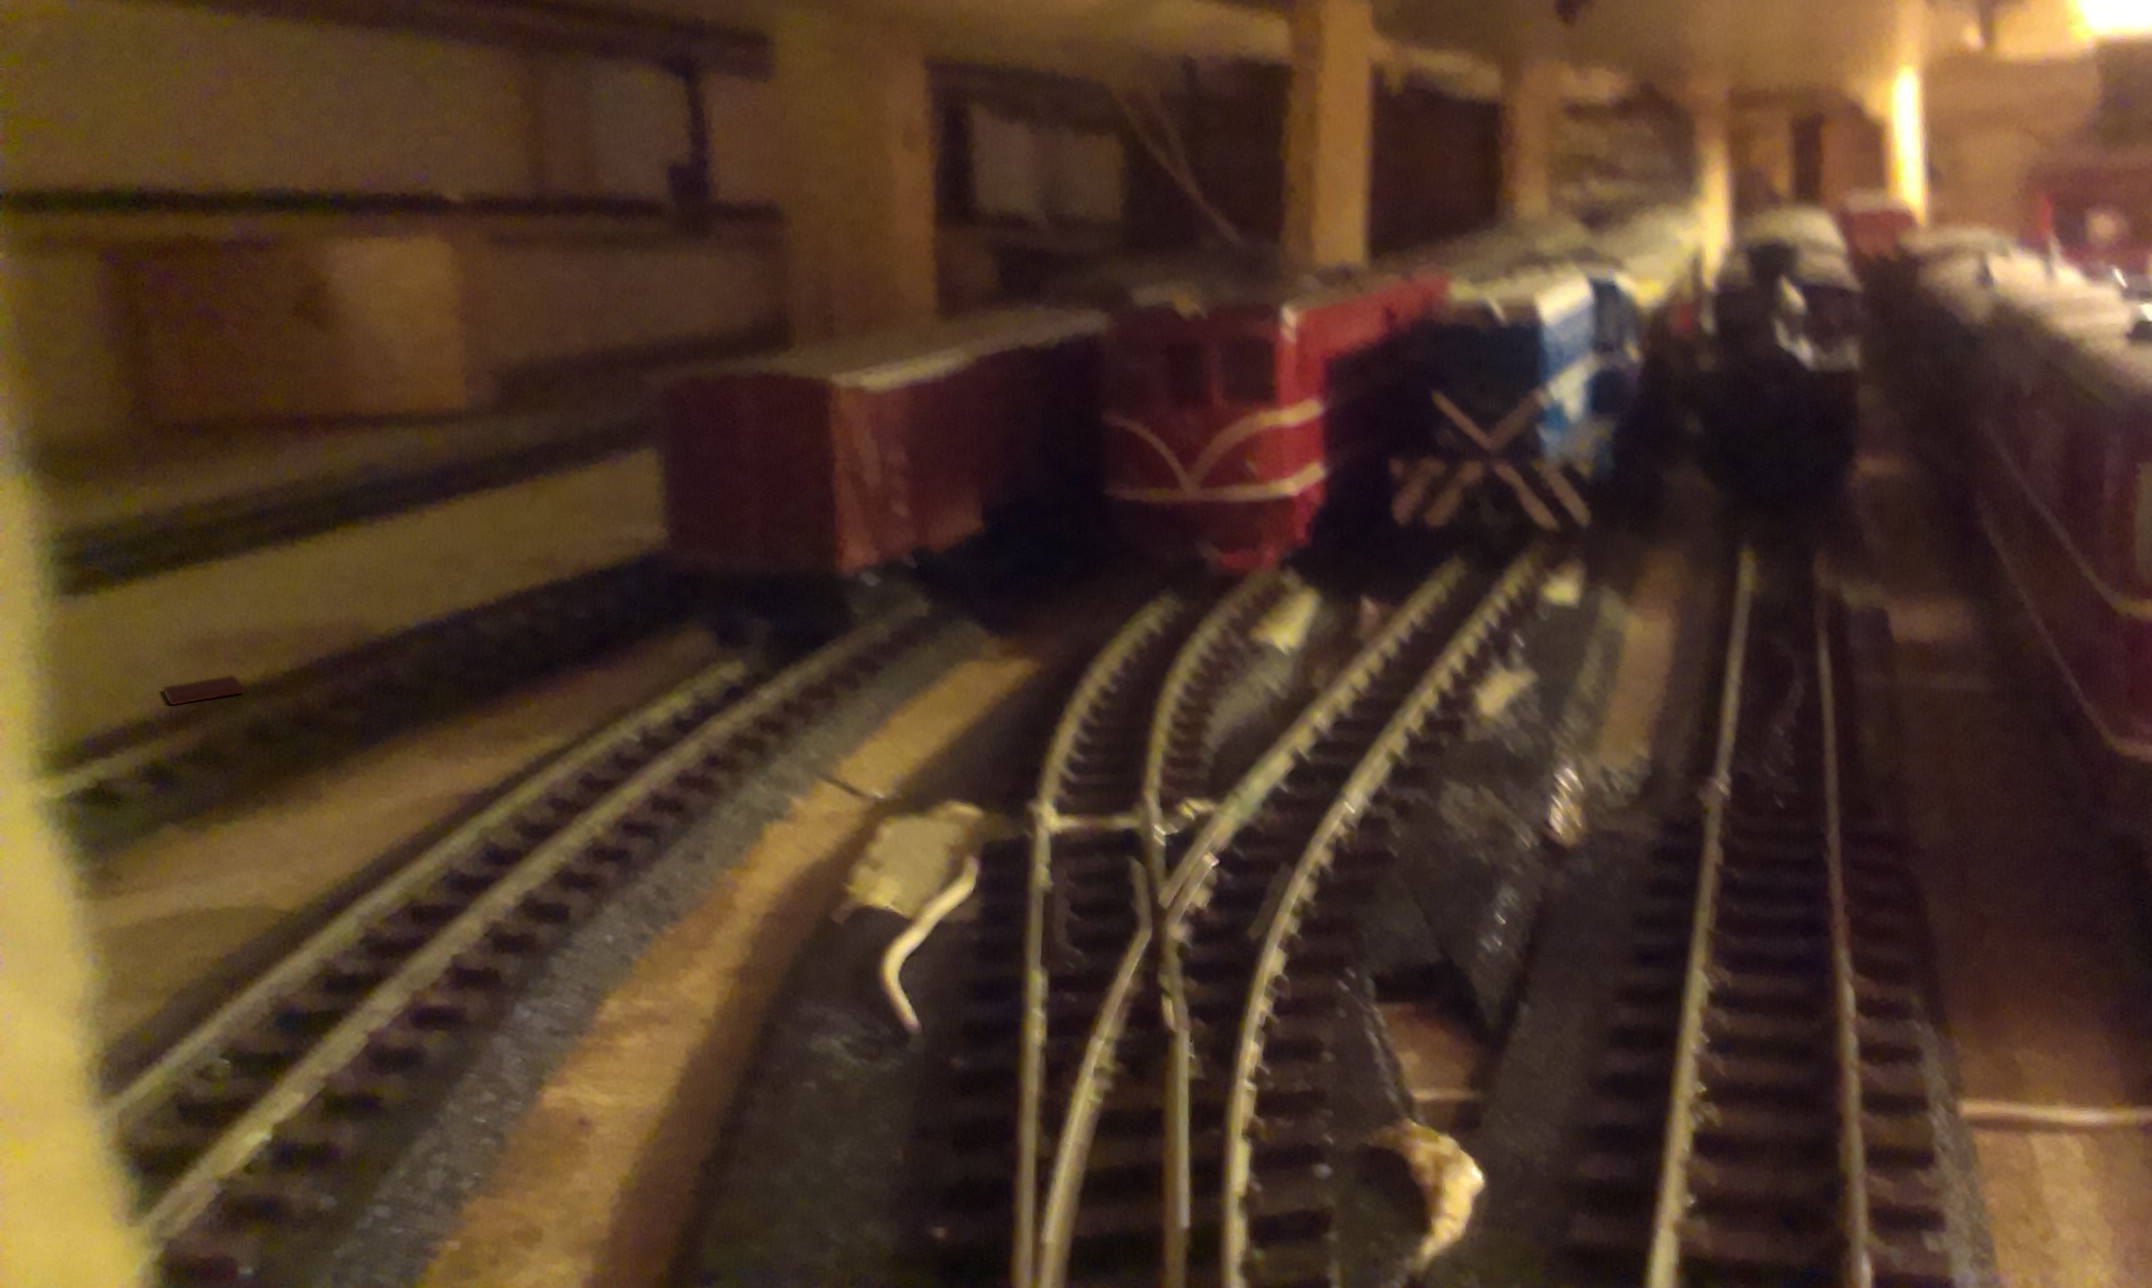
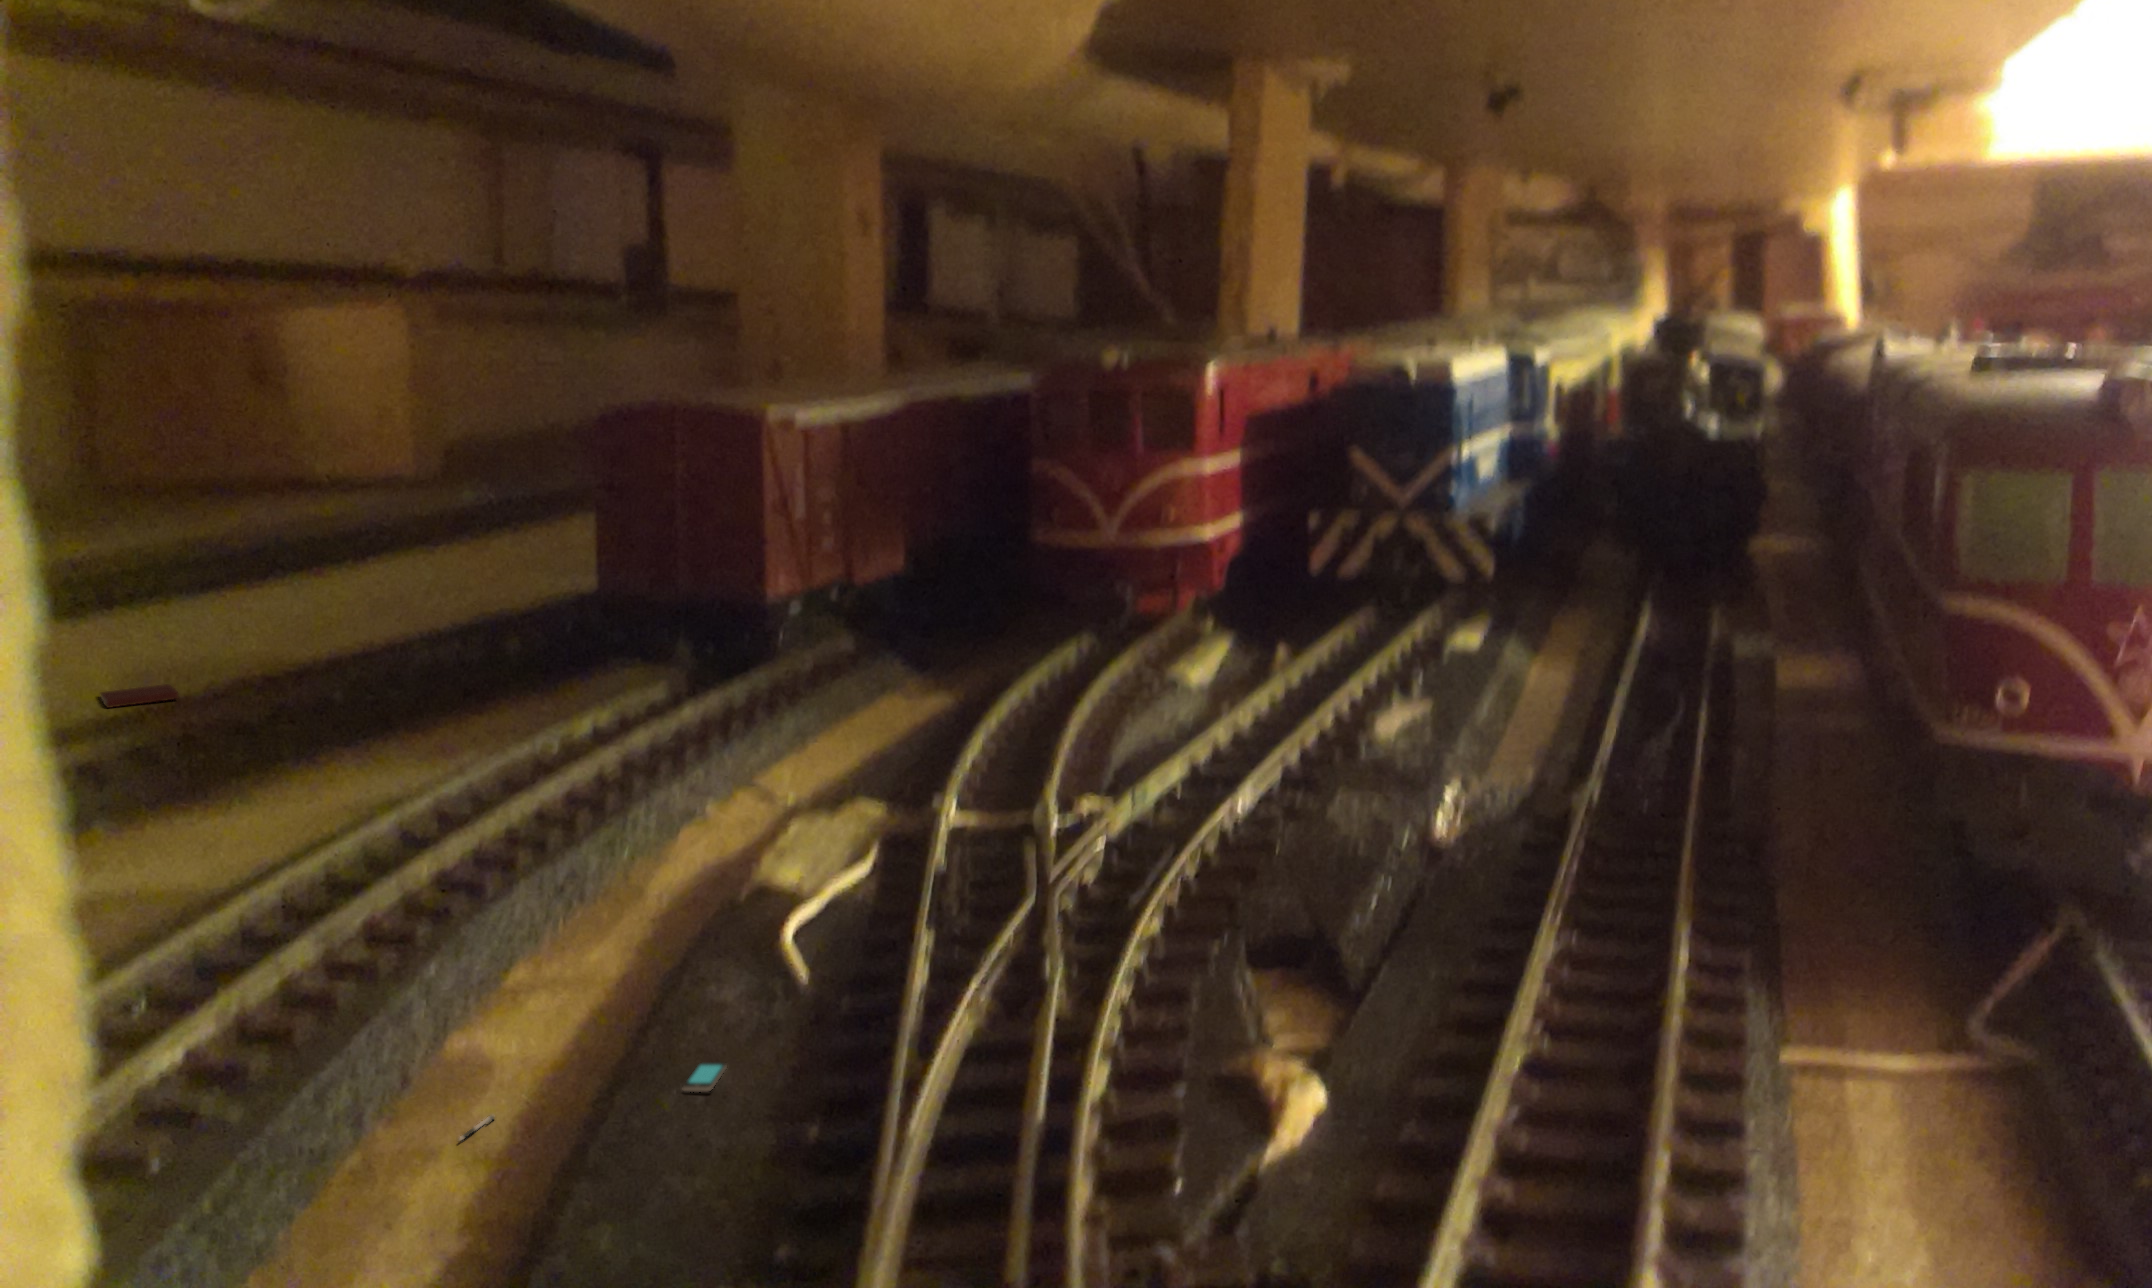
smartphone: none [796,1136,841,1173] -> present [683,1062,727,1091]
pen: none [561,1193,599,1228] -> present [459,1115,494,1140]

